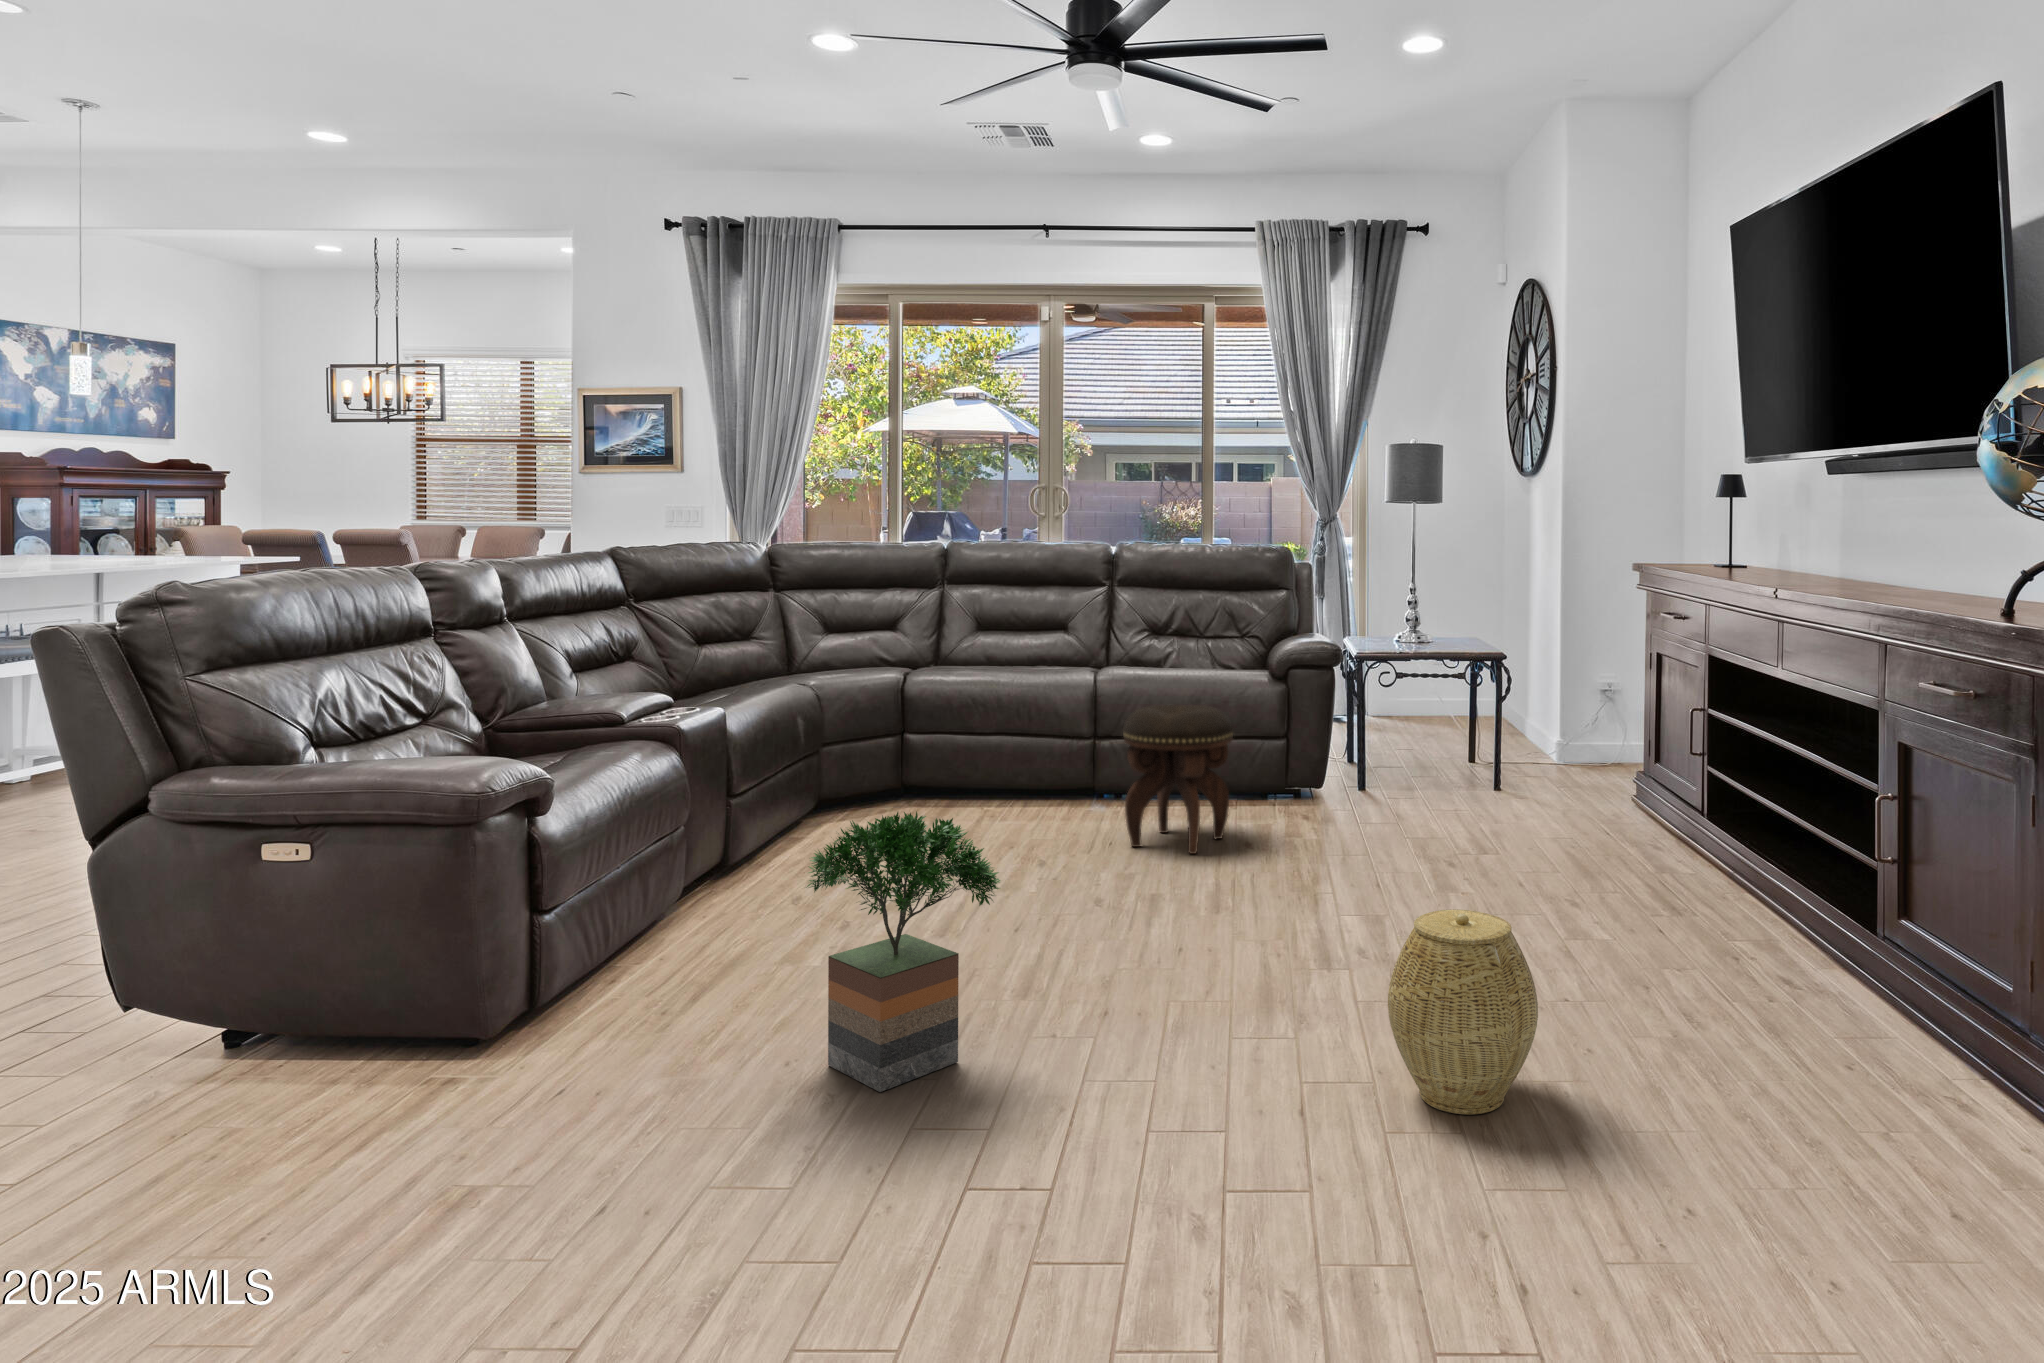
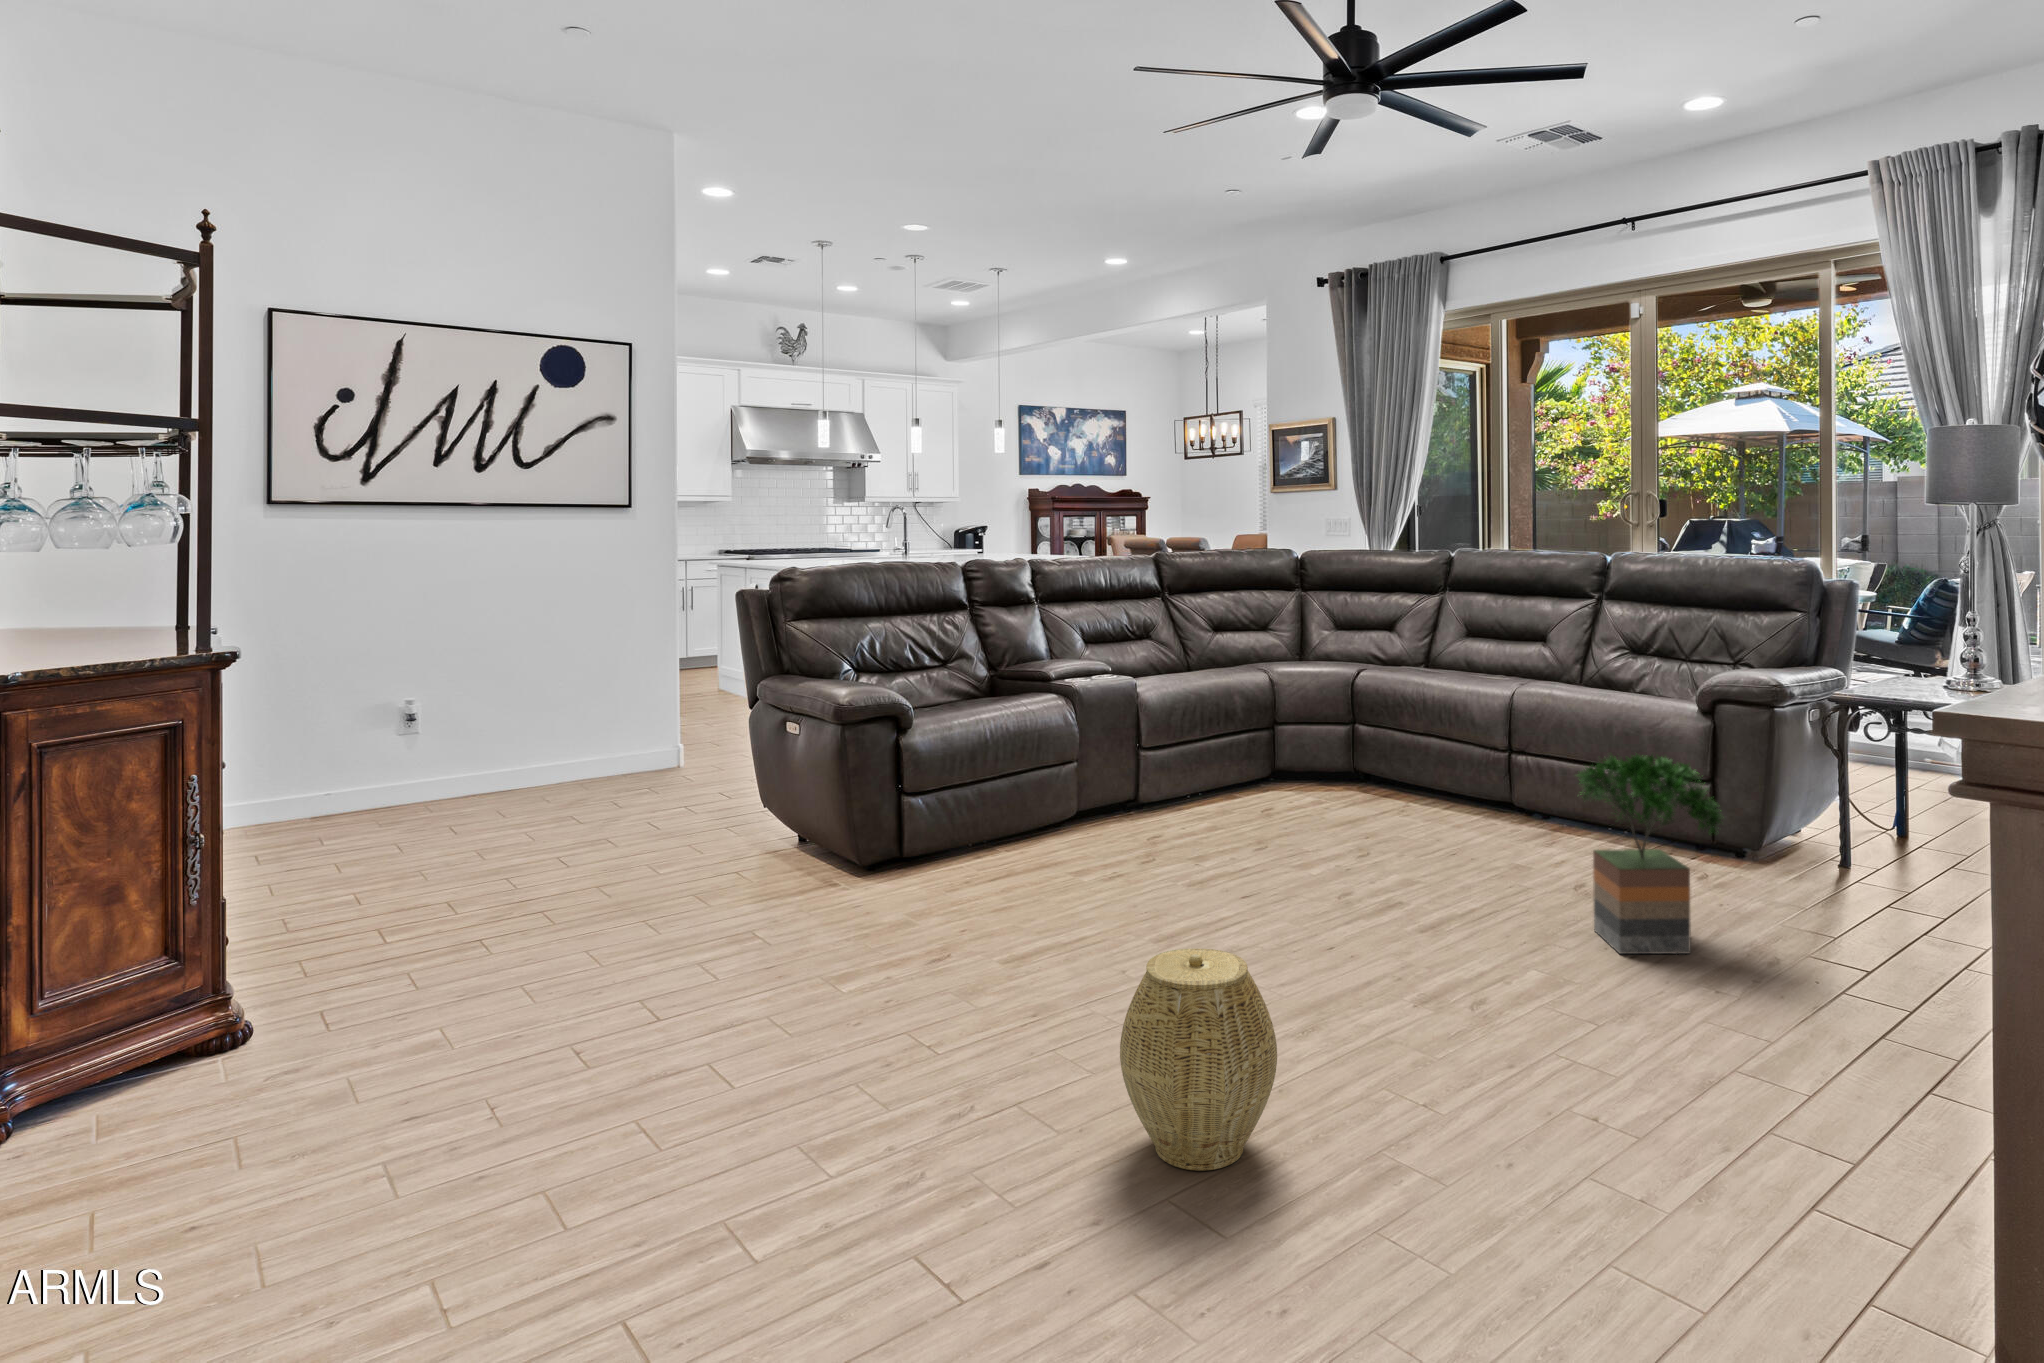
footstool: present [1123,705,1234,854] -> none [1419,723,1540,882]
potted tree: present [806,812,1000,1092] -> present [1578,753,1722,954]

